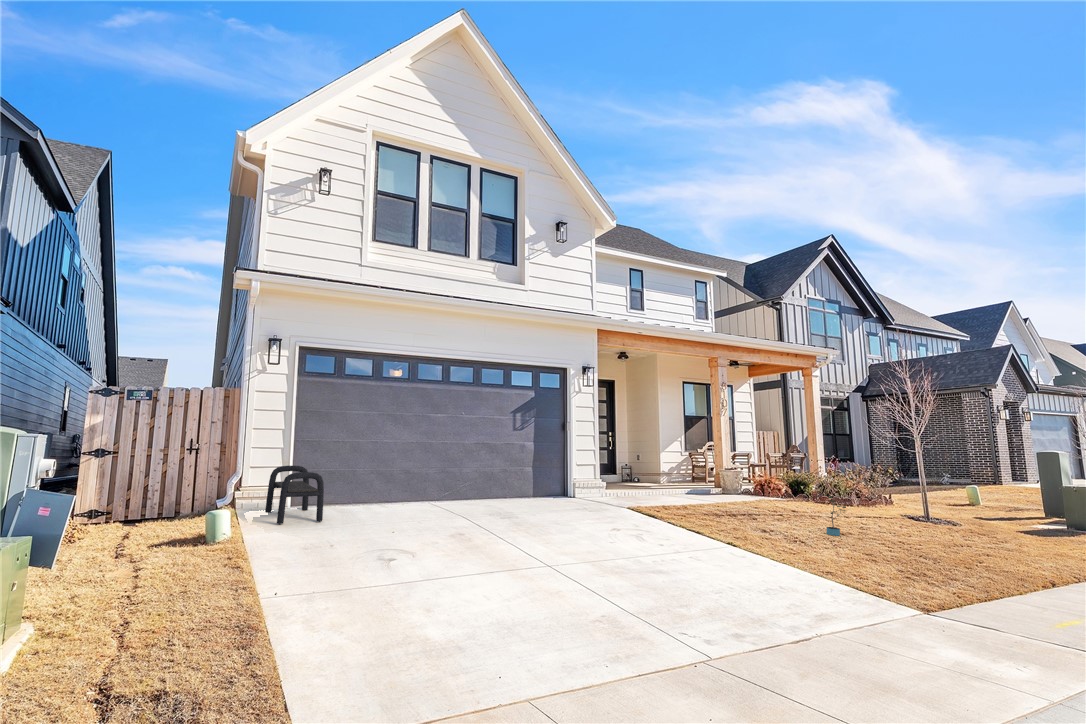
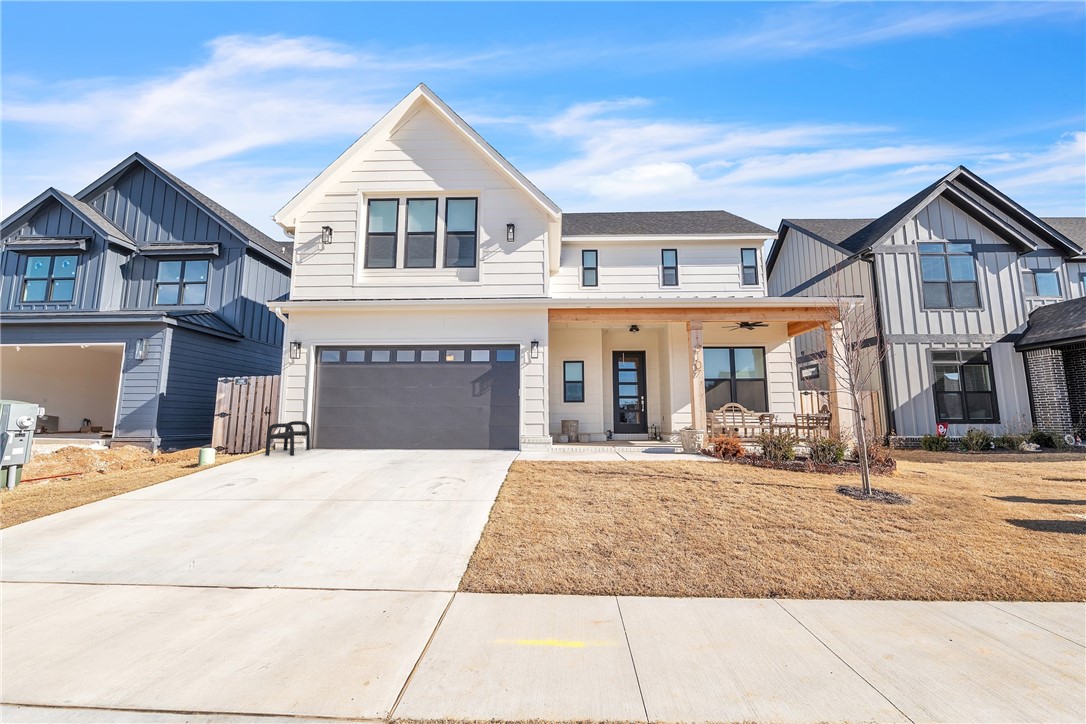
potted plant: present [825,495,846,536] -> none [662,444,687,486]

